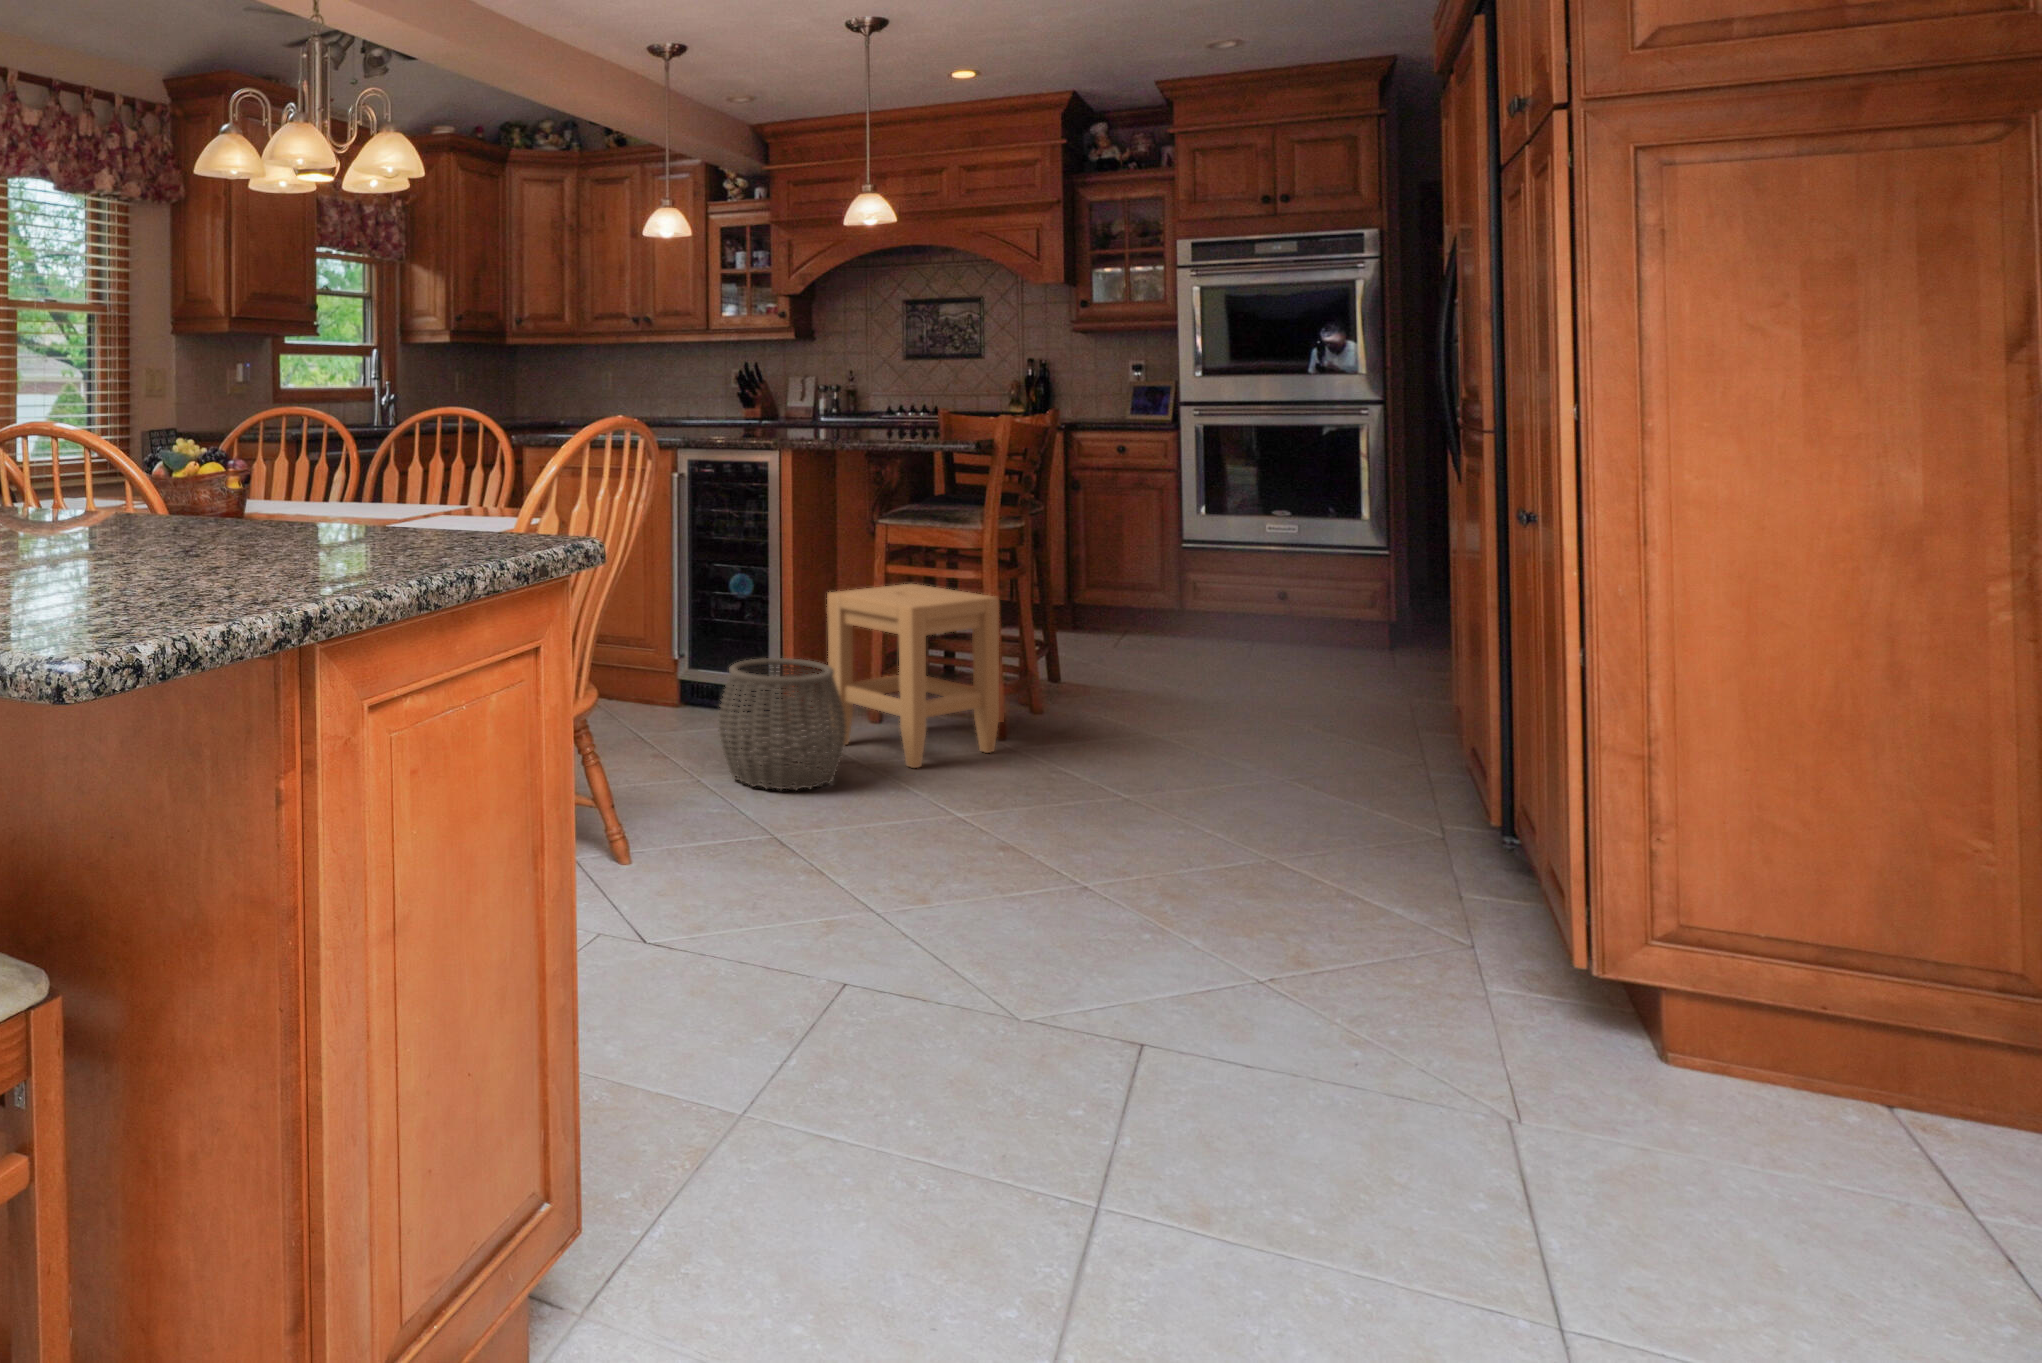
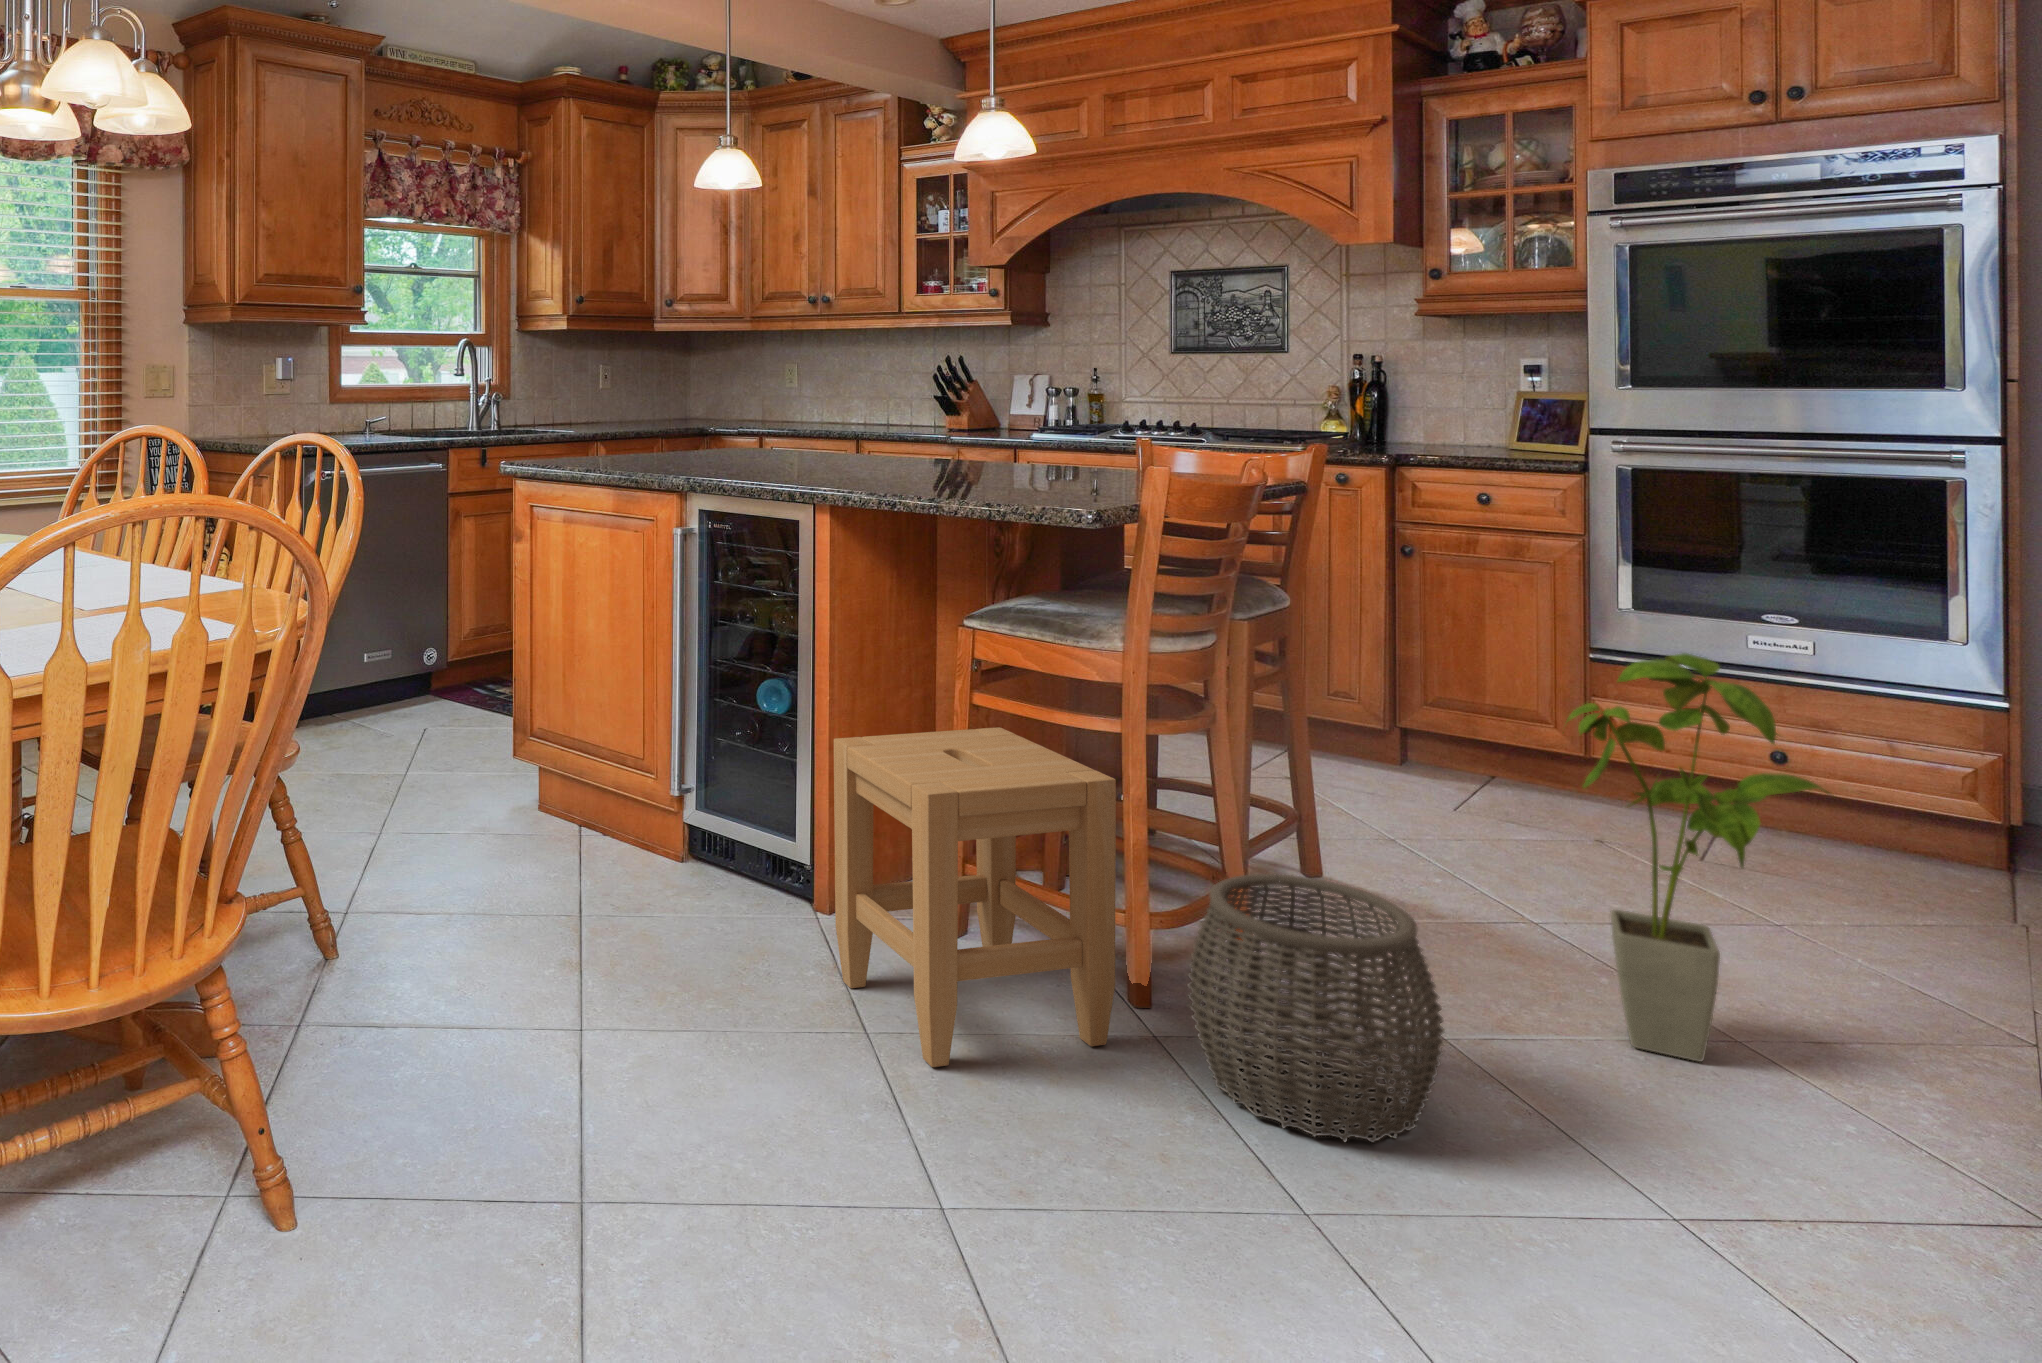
house plant: none [1201,513,1325,730] -> present [1567,653,1831,1062]
woven basket: present [718,658,847,790] -> present [1188,874,1444,1142]

